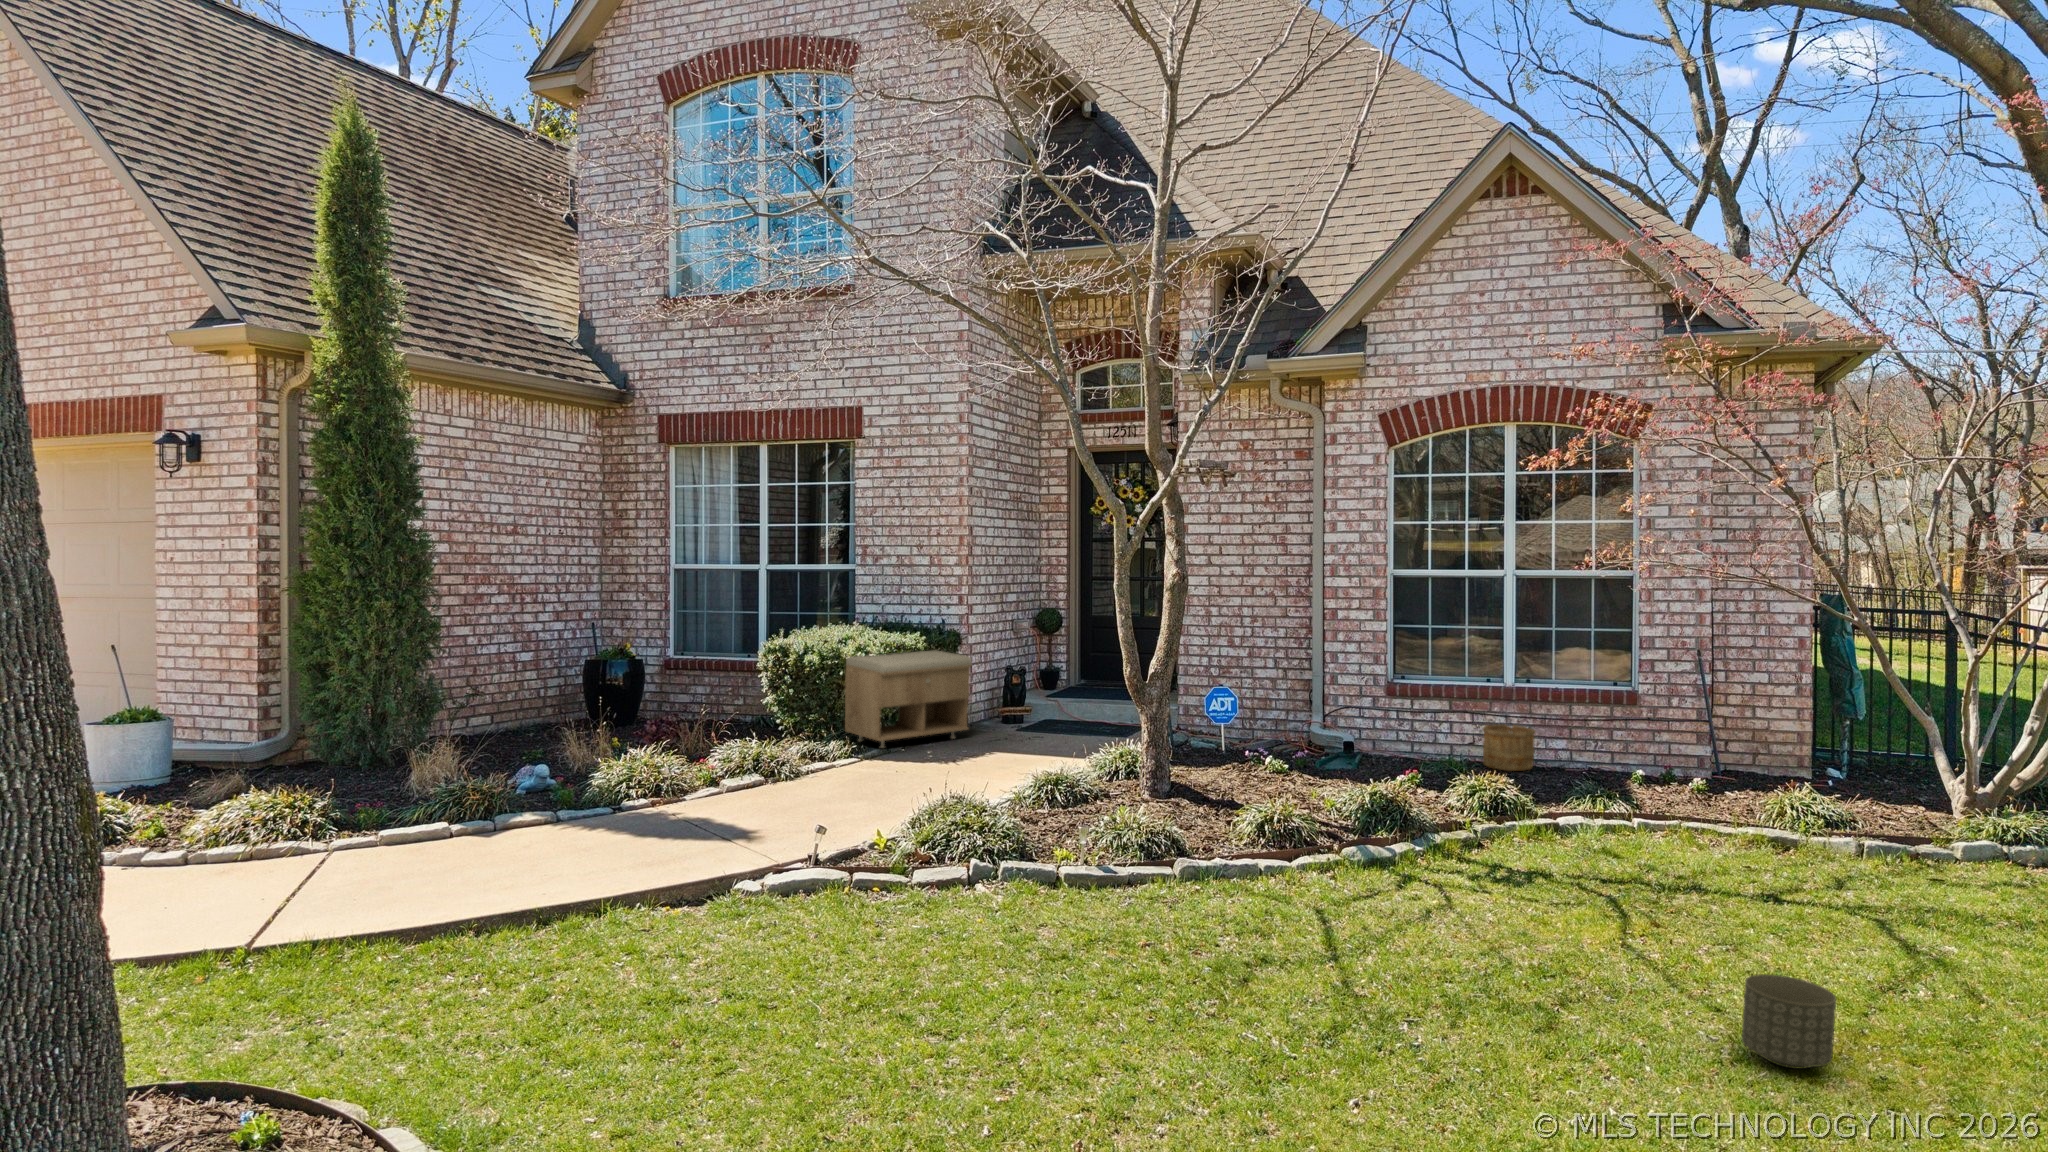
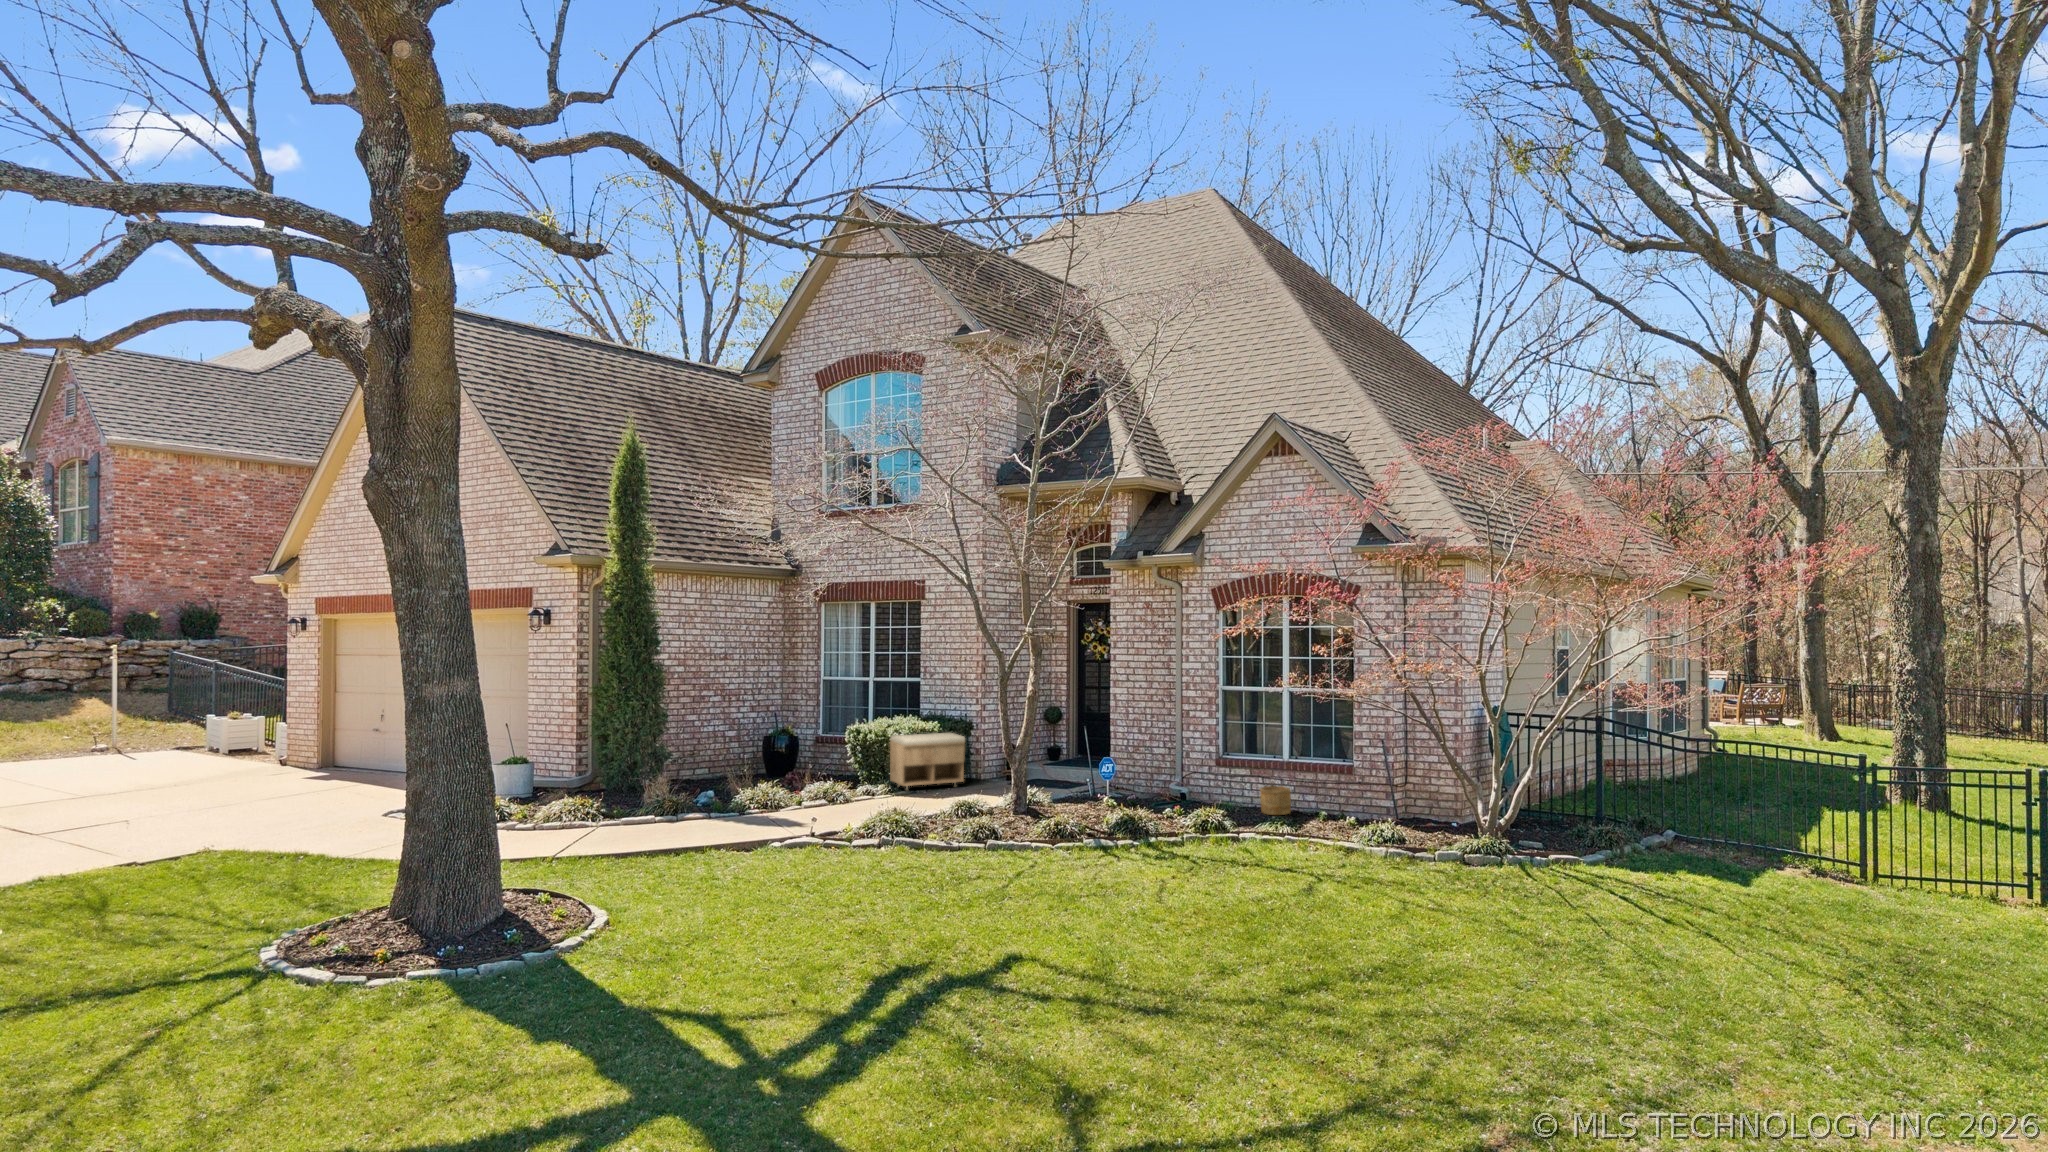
planter: present [1742,974,1836,1069] -> none [1114,884,1148,923]

